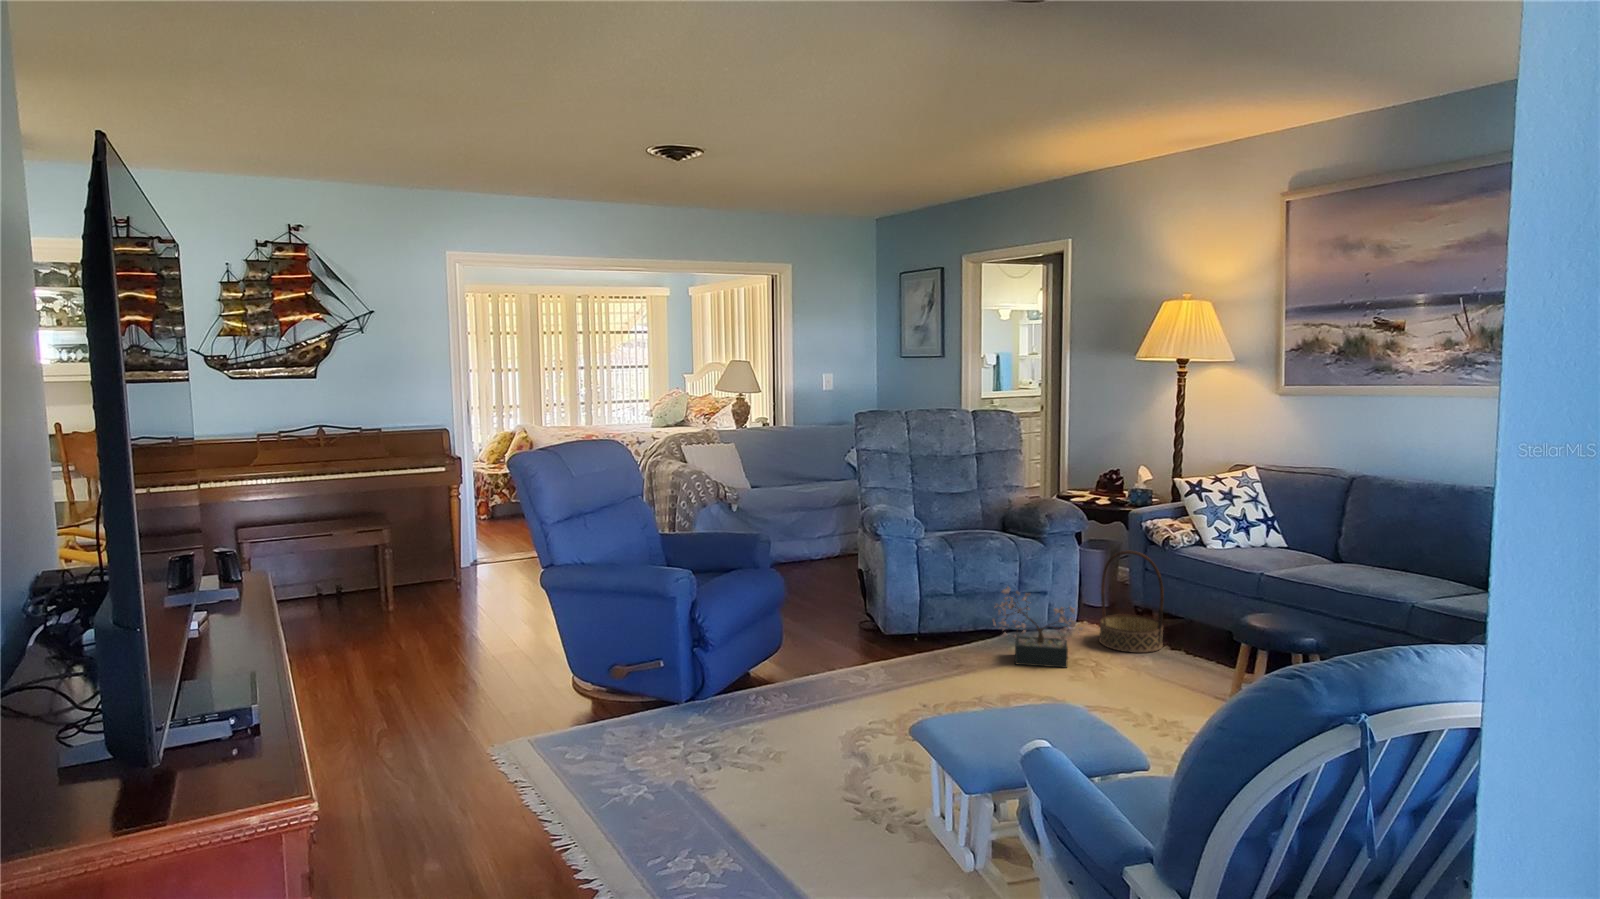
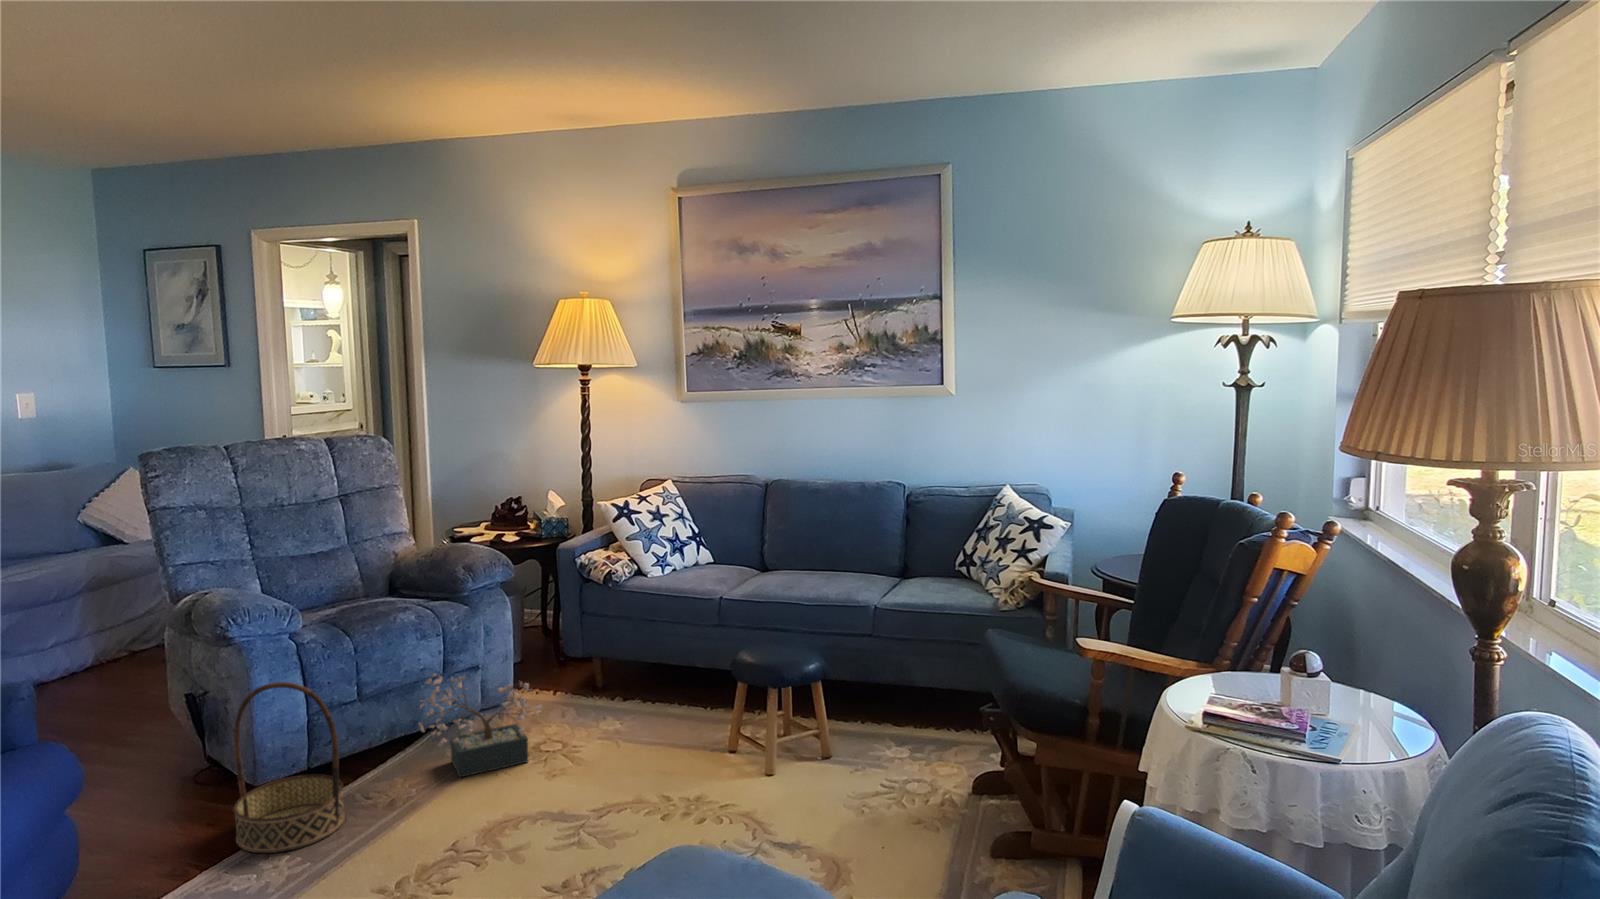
basket: present [1099,551,1164,653] -> present [233,682,345,853]

